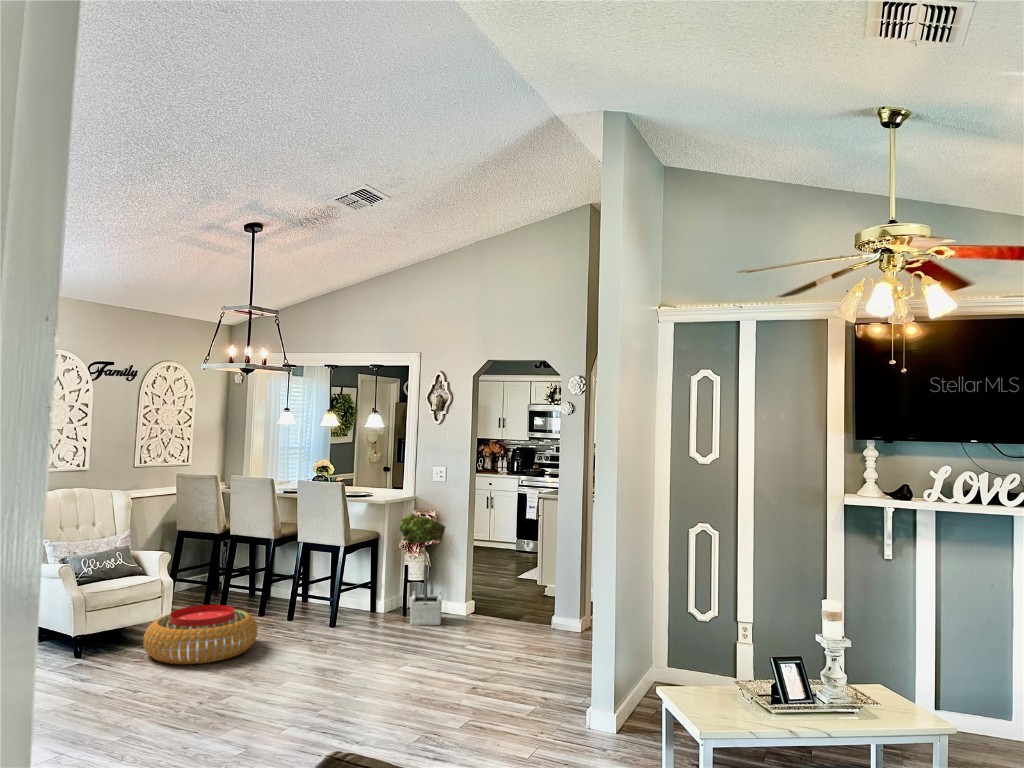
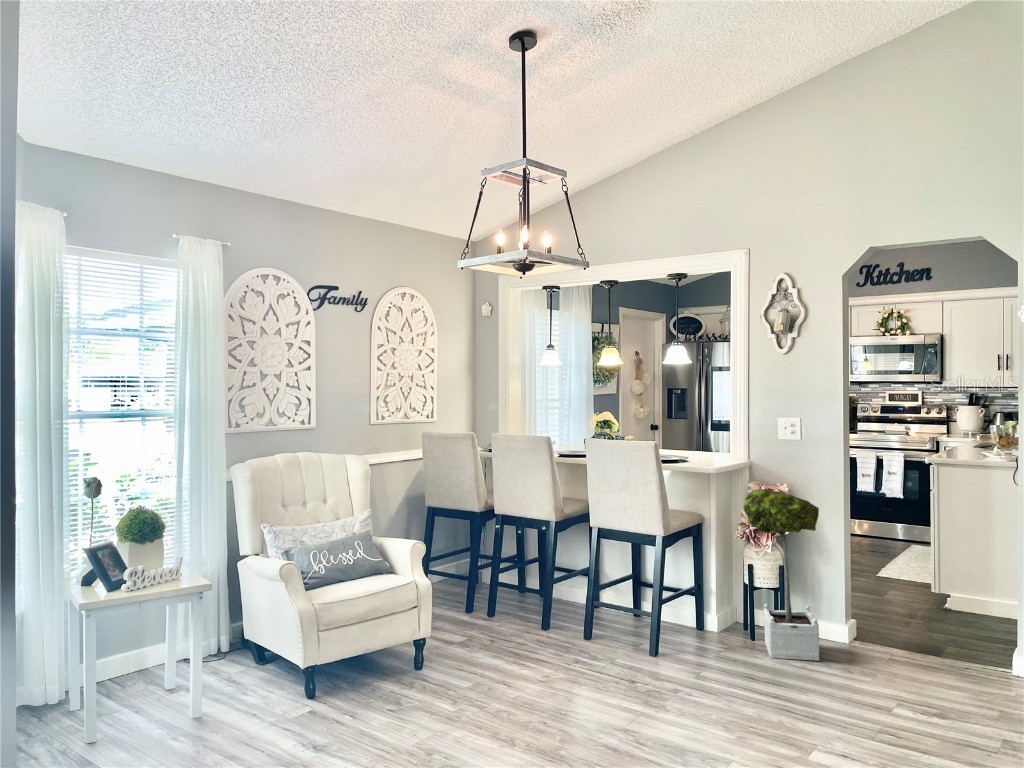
pouf: present [143,605,258,664] -> none [398,621,557,721]

